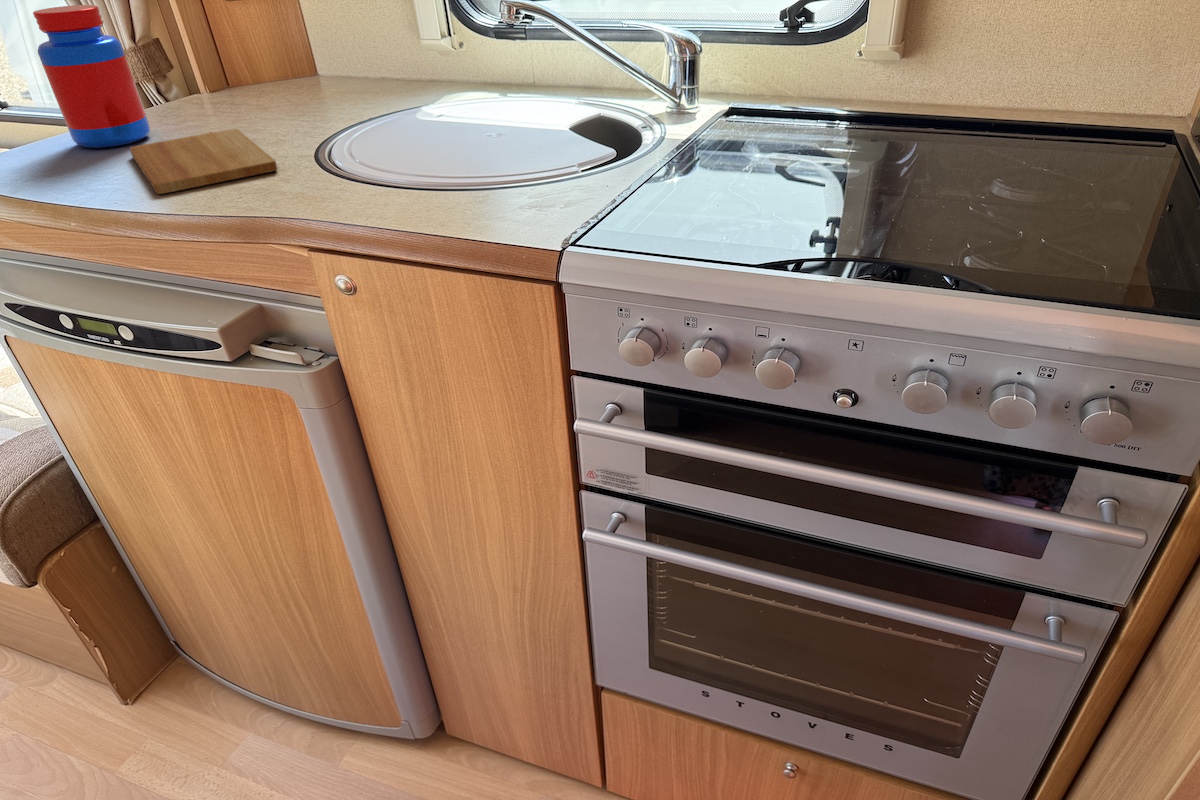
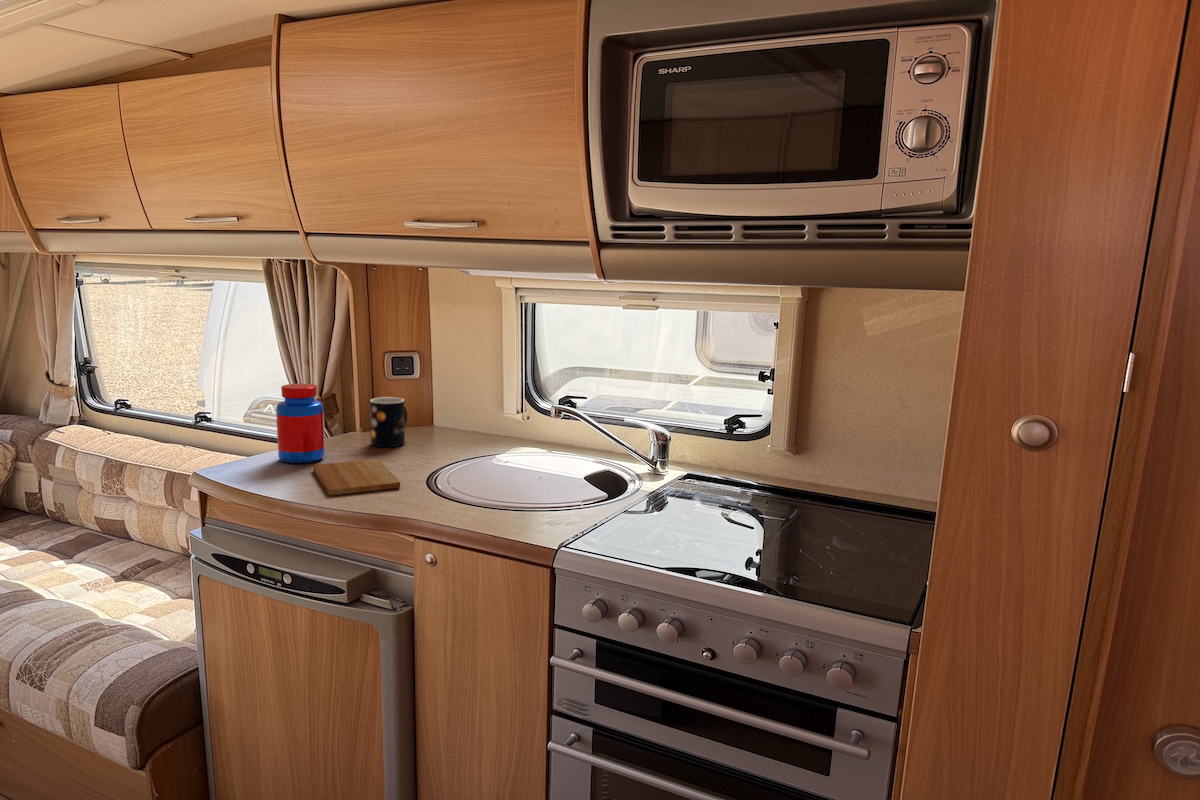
mug: none [205,26,281,111] -> present [370,397,407,447]

